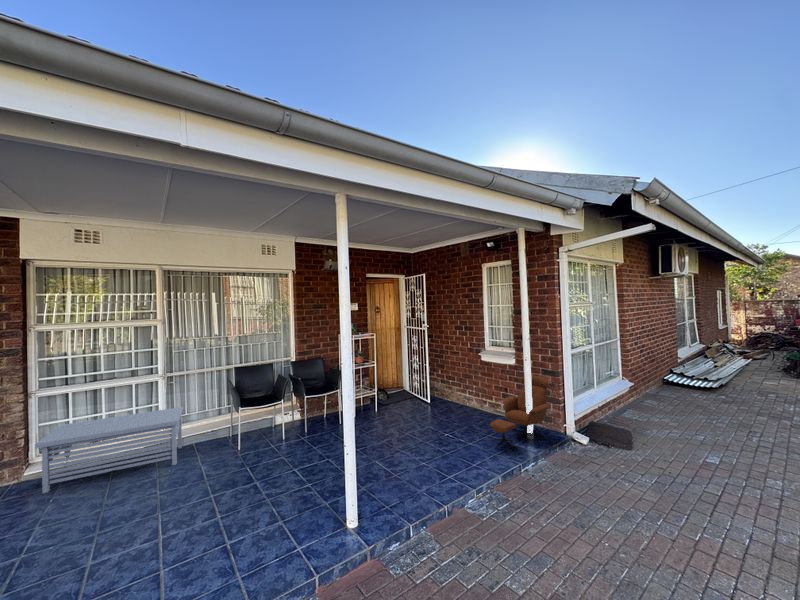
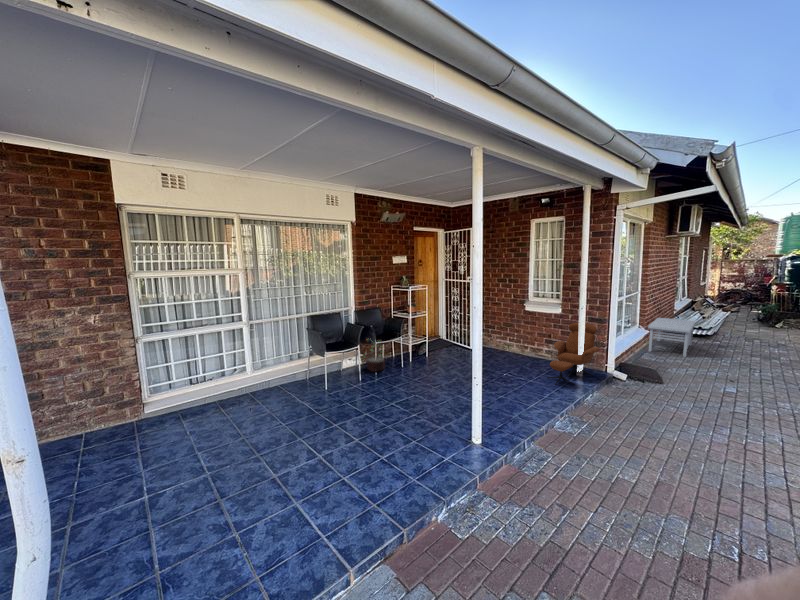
decorative plant: none [295,389,322,429] -> present [366,338,385,372]
storage bench: present [35,407,183,493] -> present [648,318,695,357]

